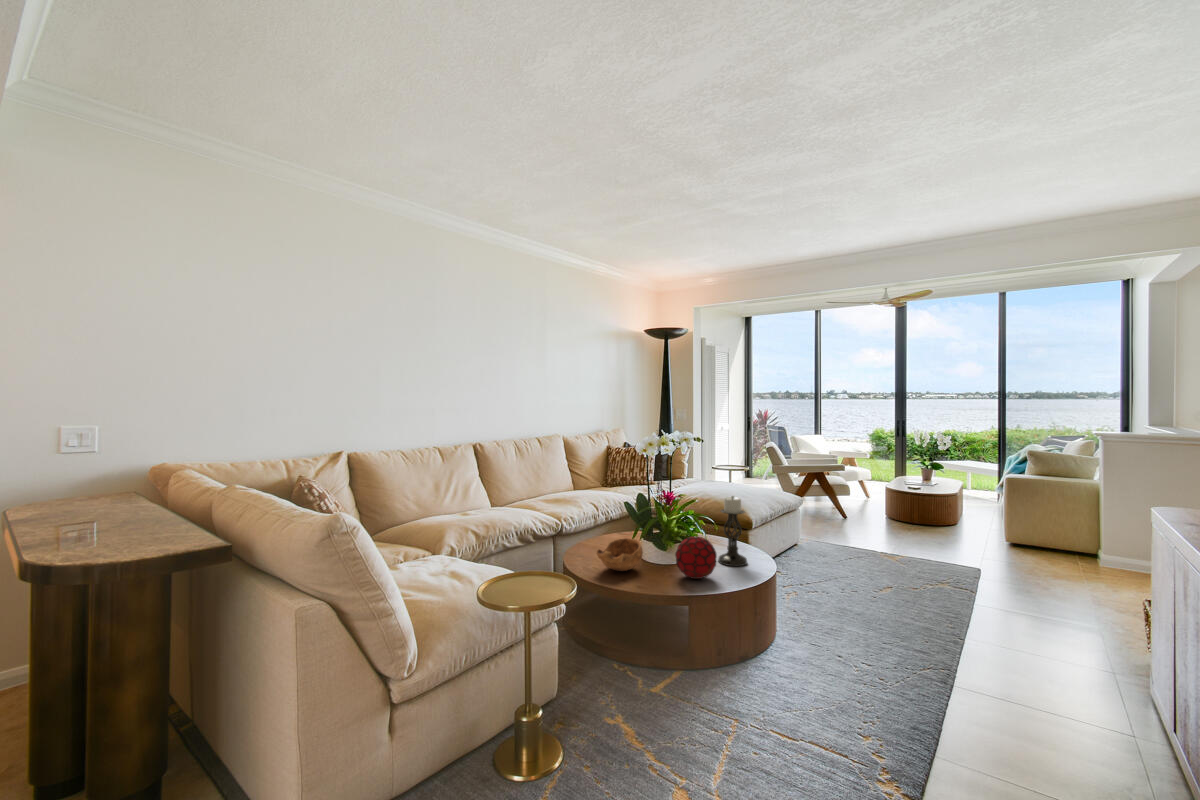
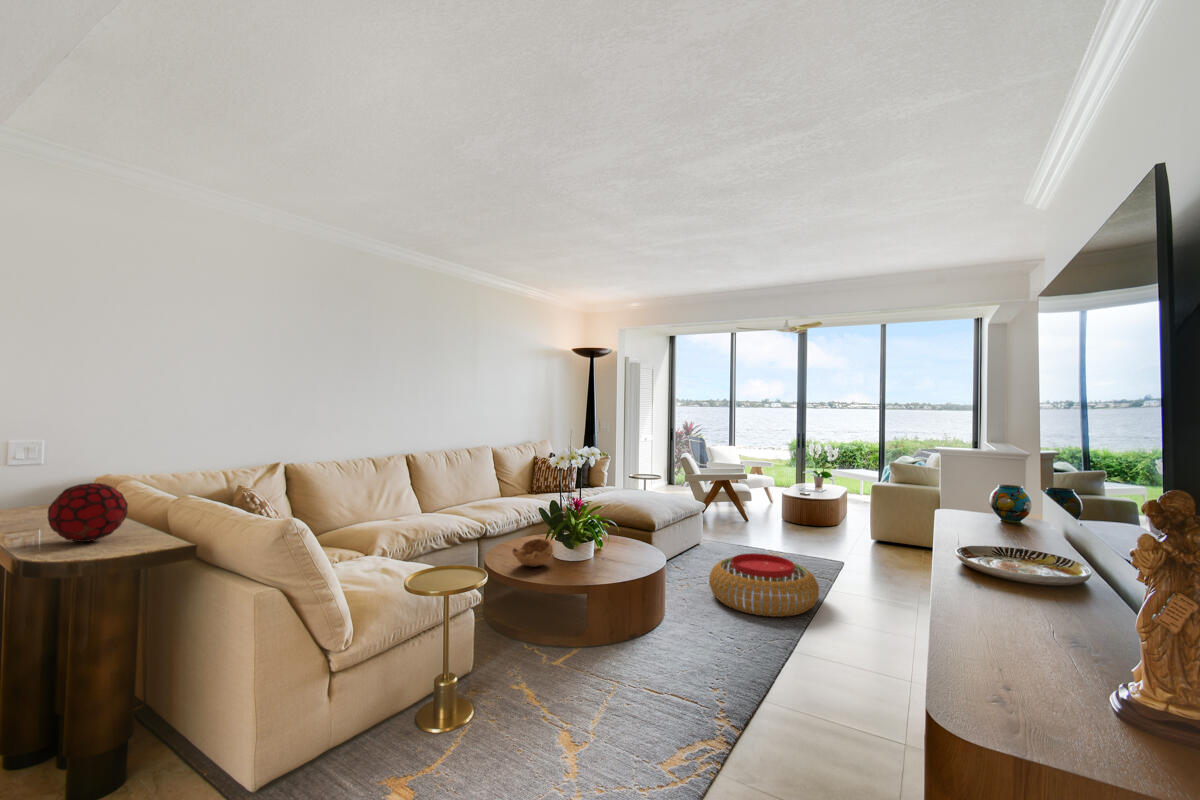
candle holder: present [718,496,747,566] -> none [618,502,642,561]
decorative orb: present [675,536,717,579] -> present [48,483,128,542]
pouf: none [825,558,970,638] -> present [709,553,819,617]

